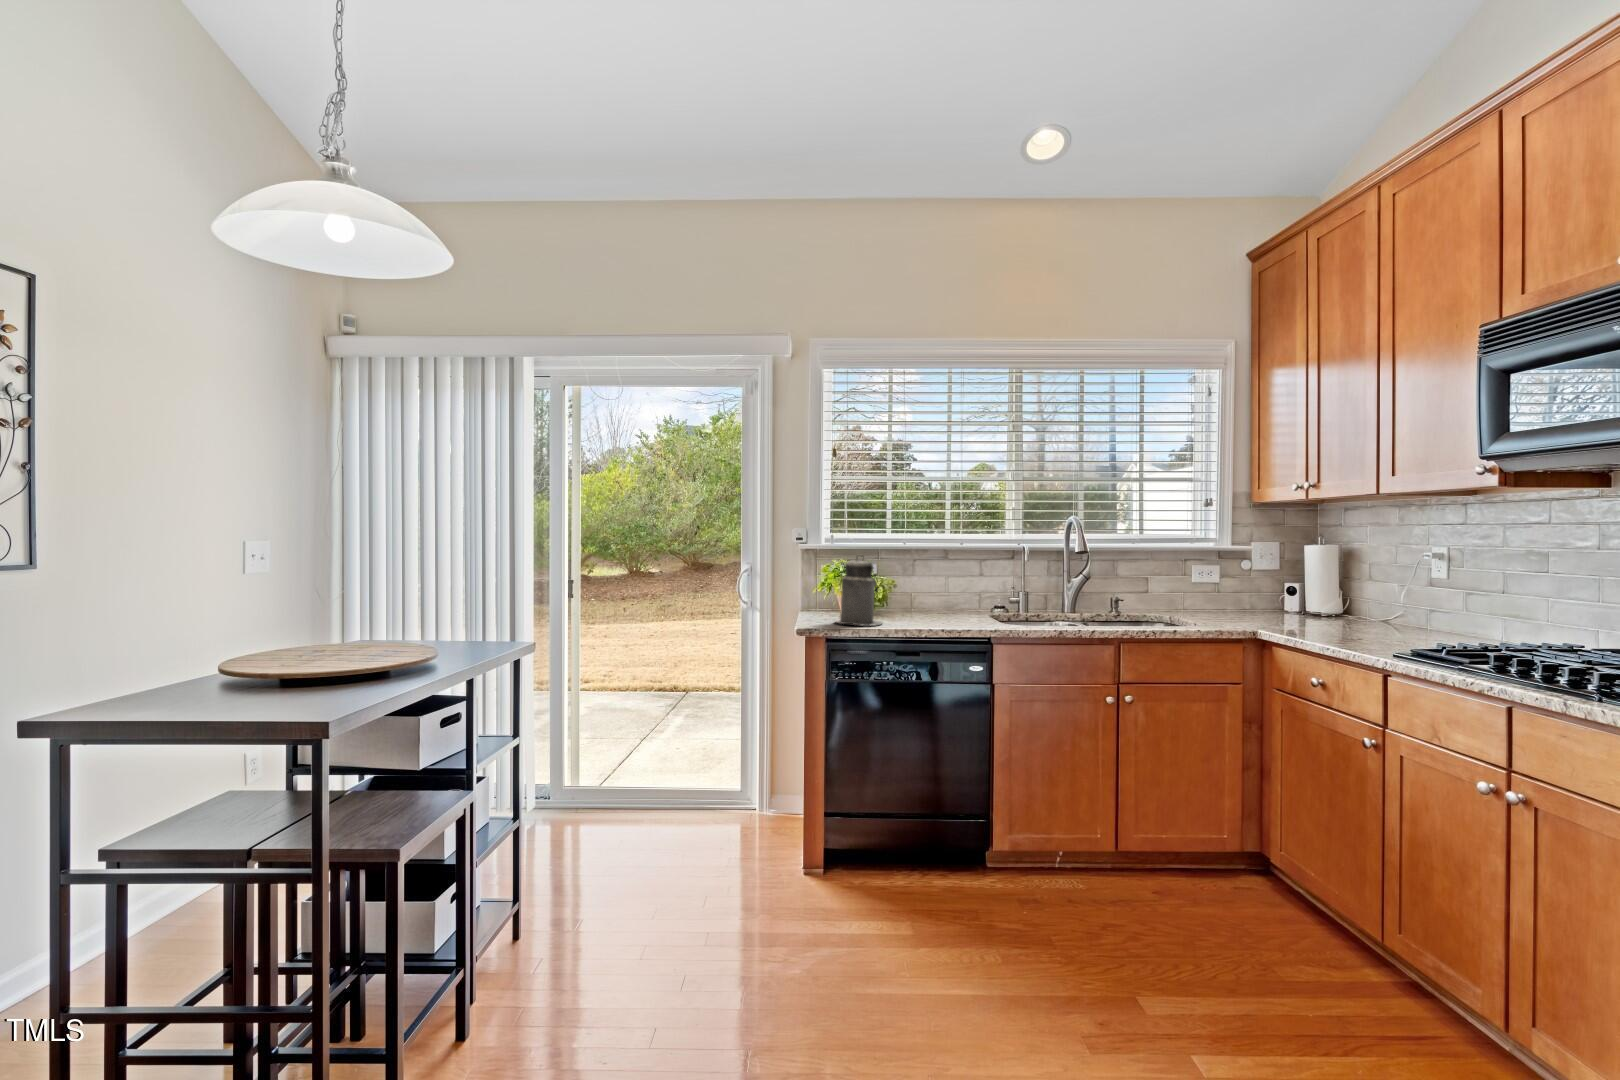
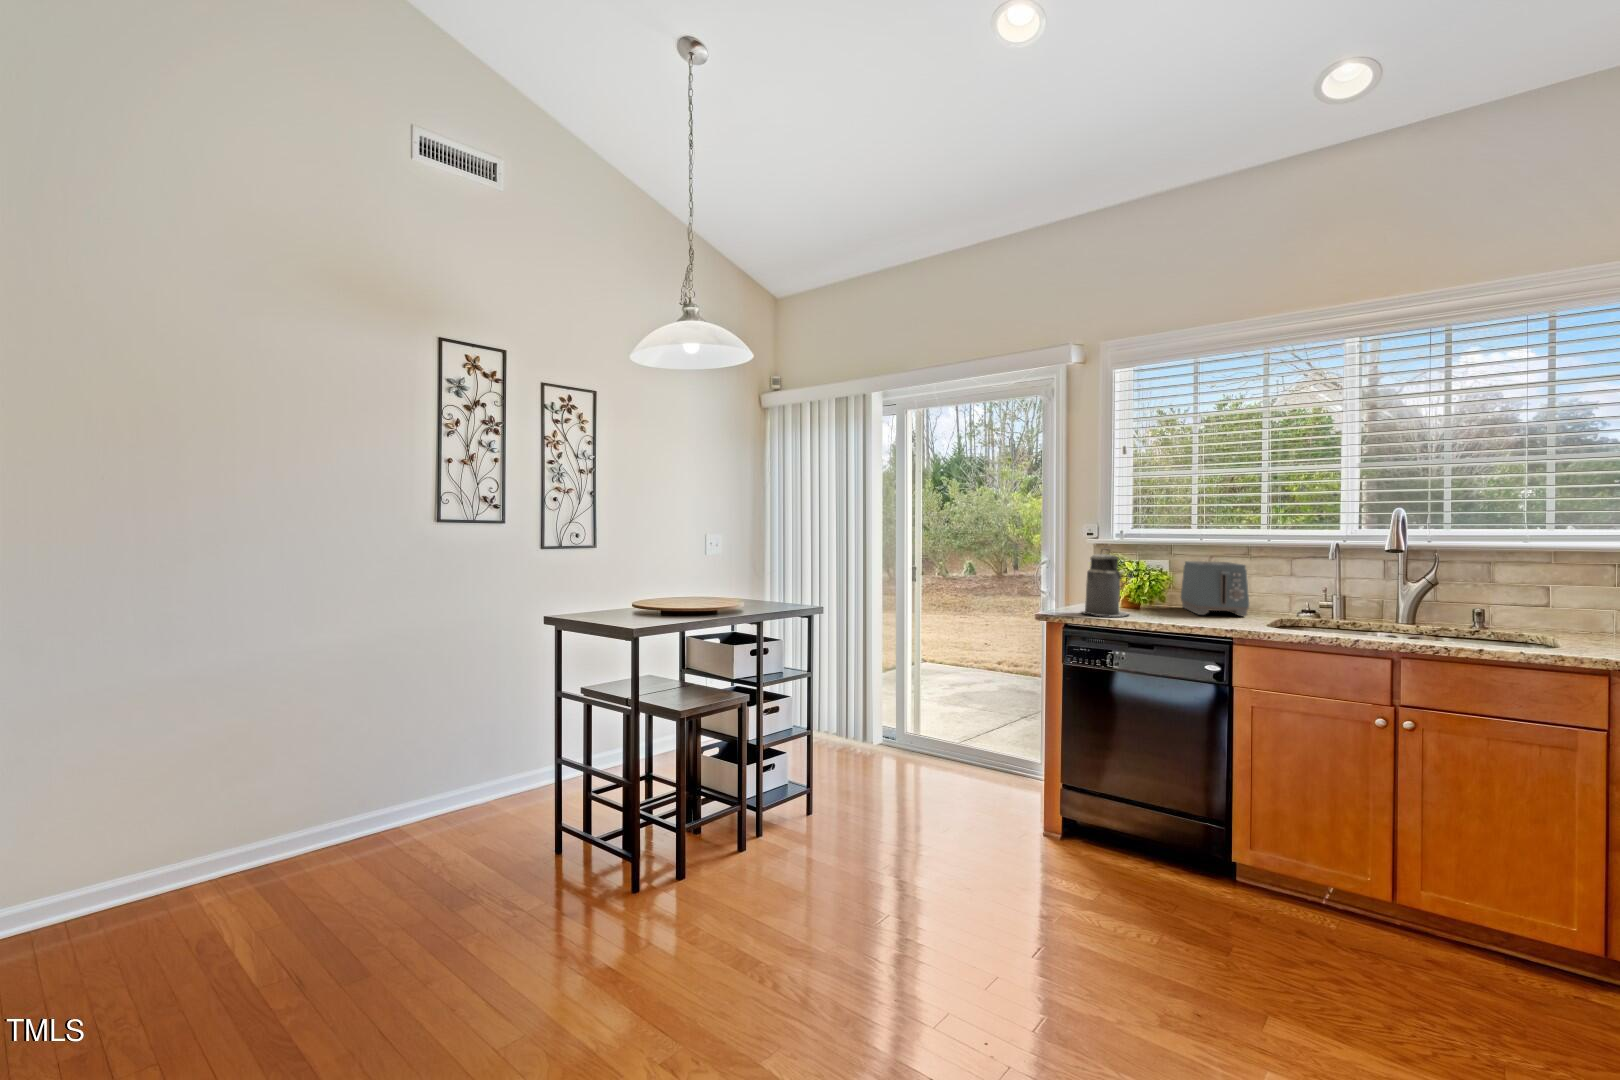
toaster: none [893,565,969,618] -> present [1181,561,1249,616]

